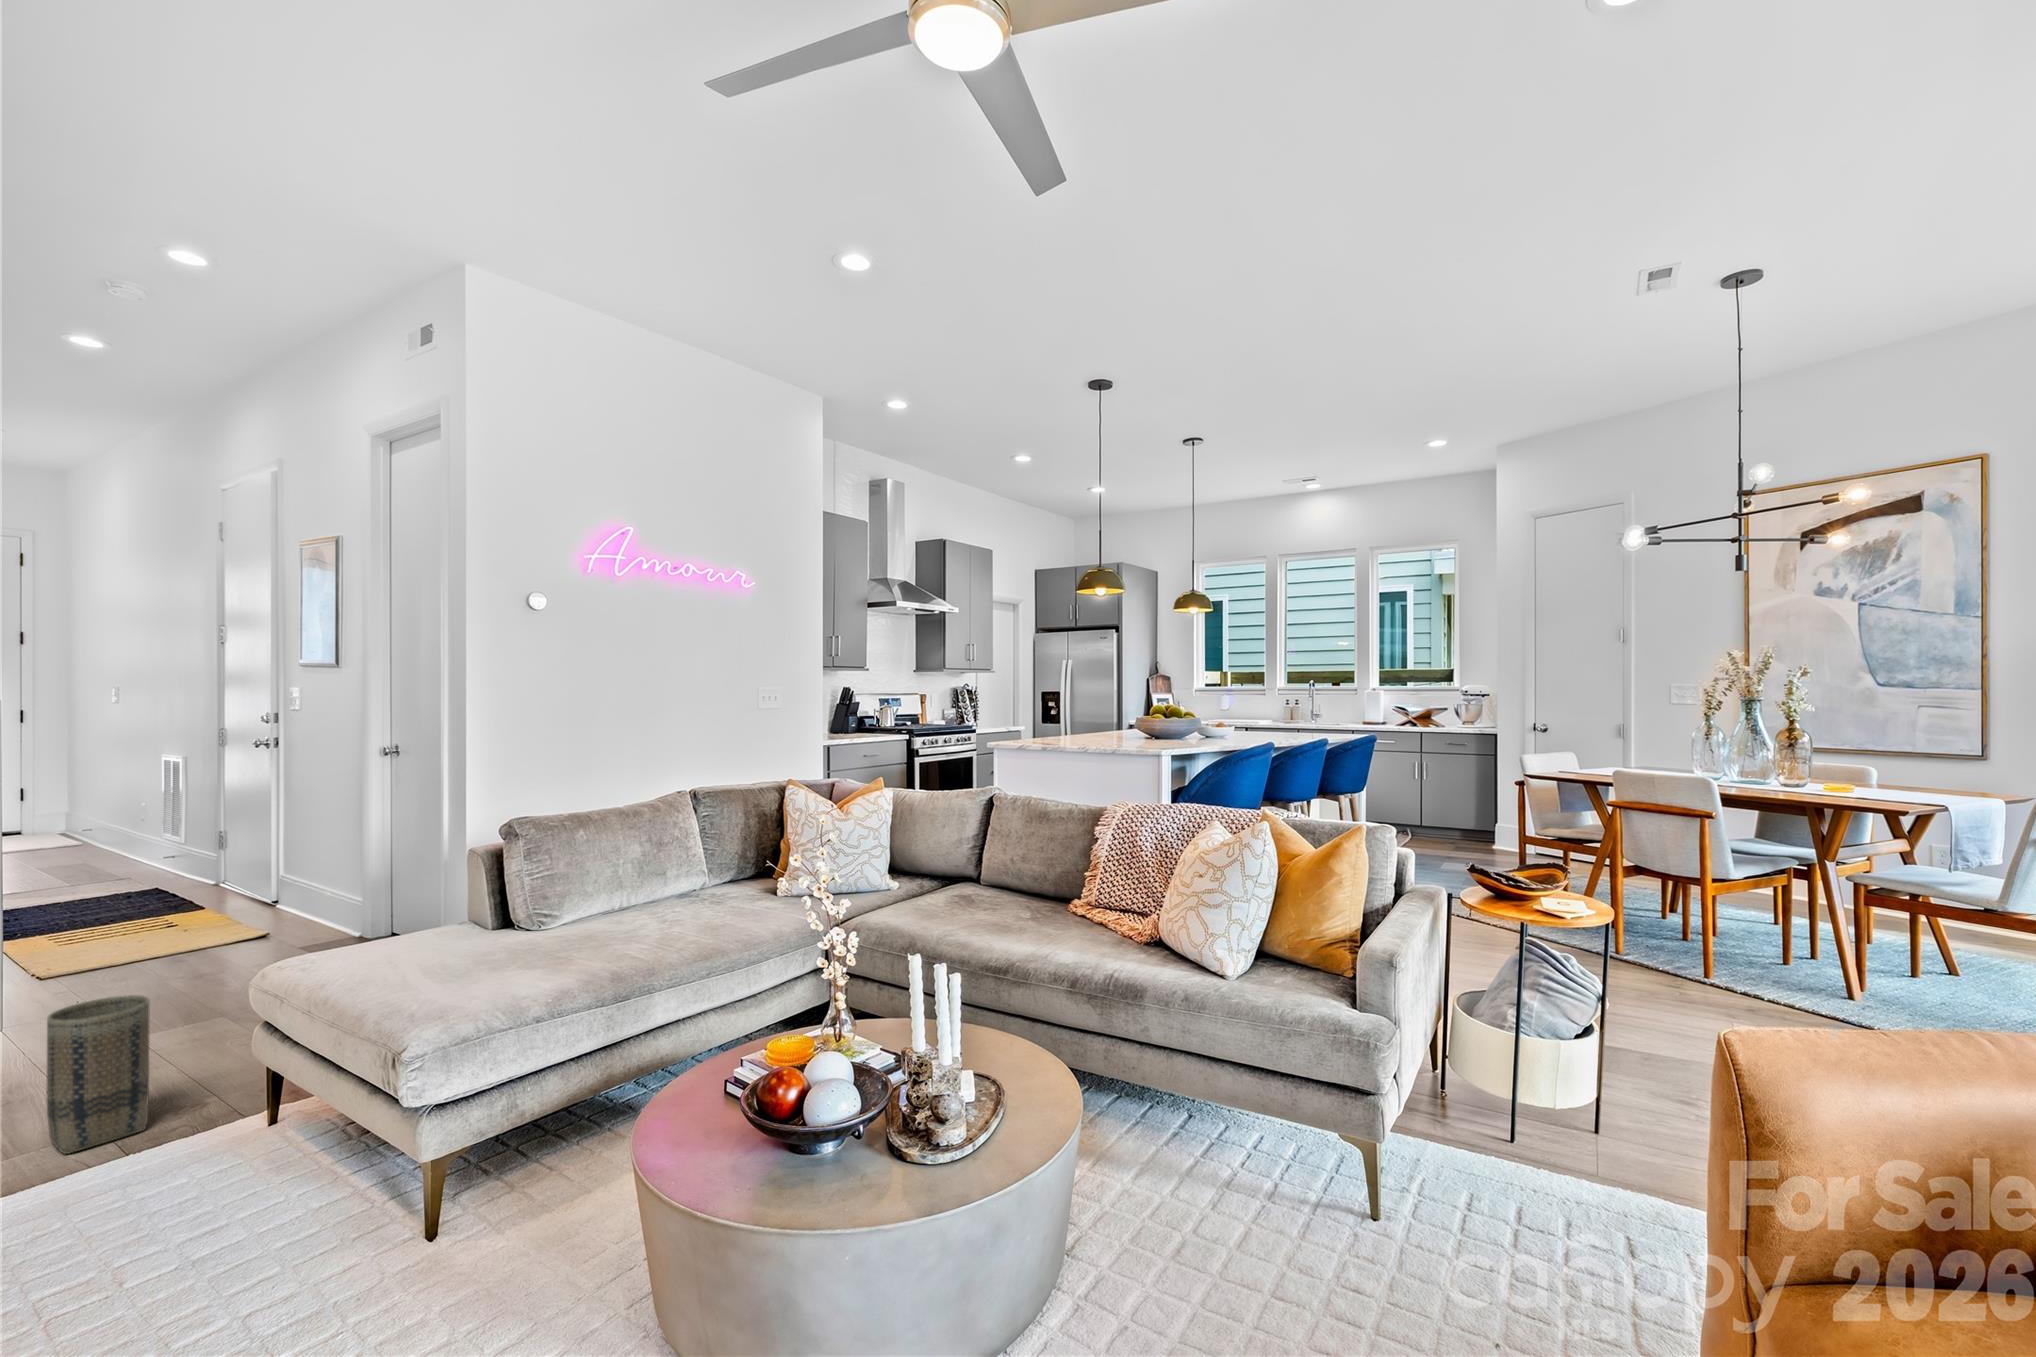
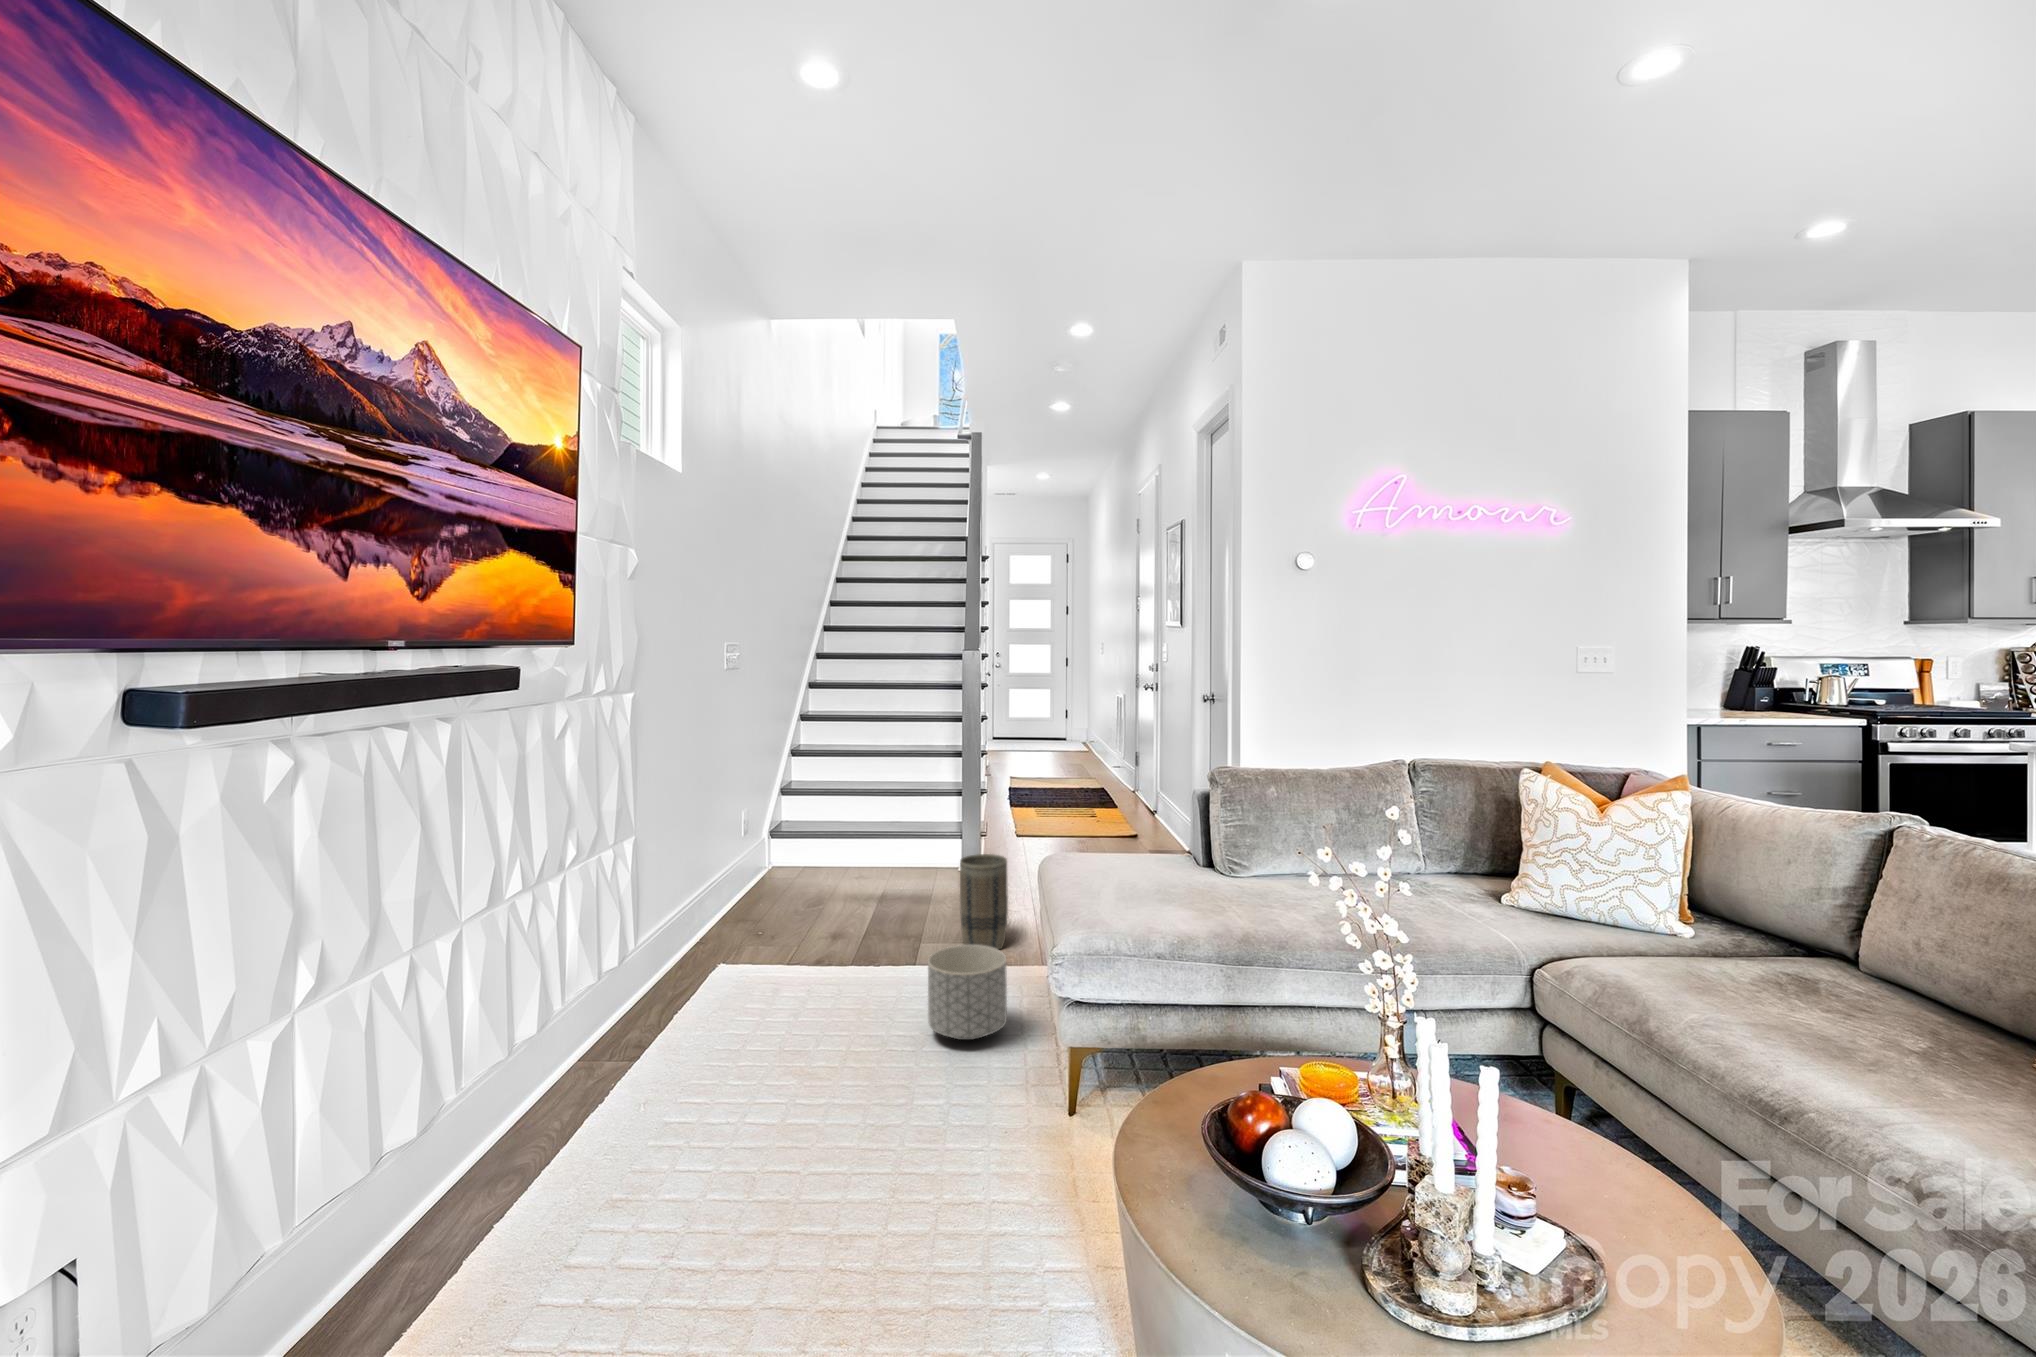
planter: none [121,1102,271,1251] -> present [928,945,1007,1040]

